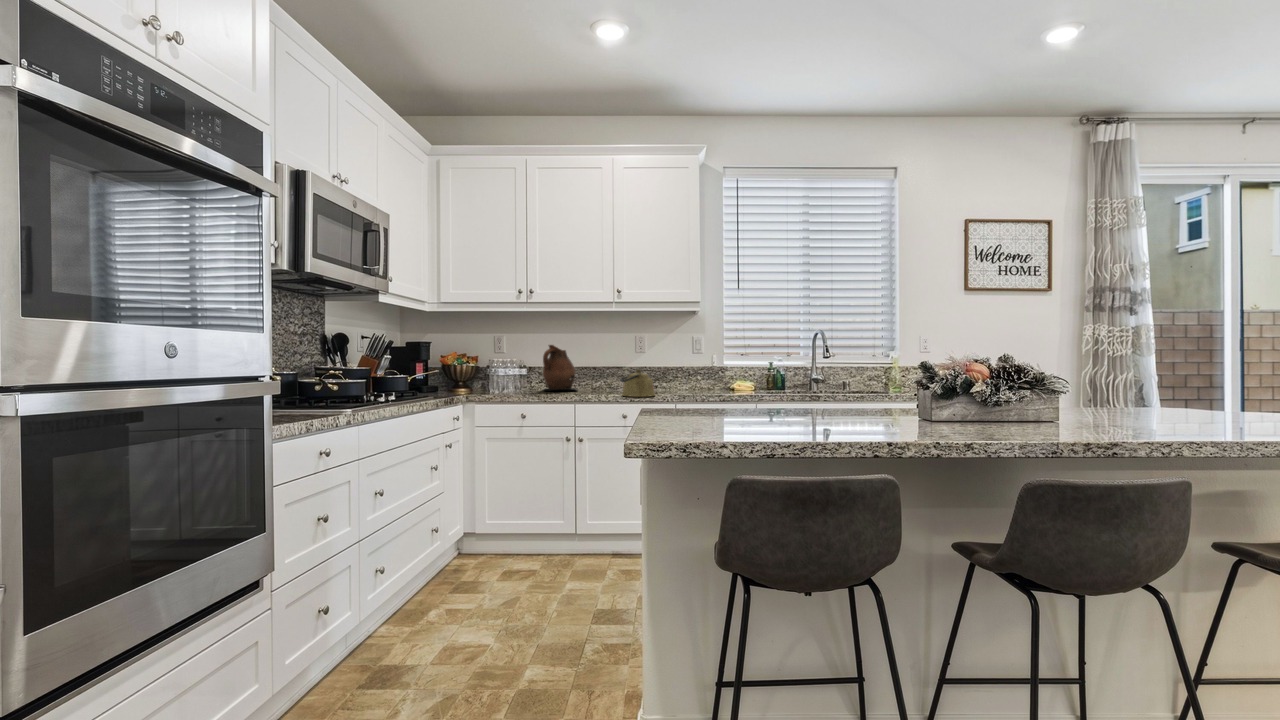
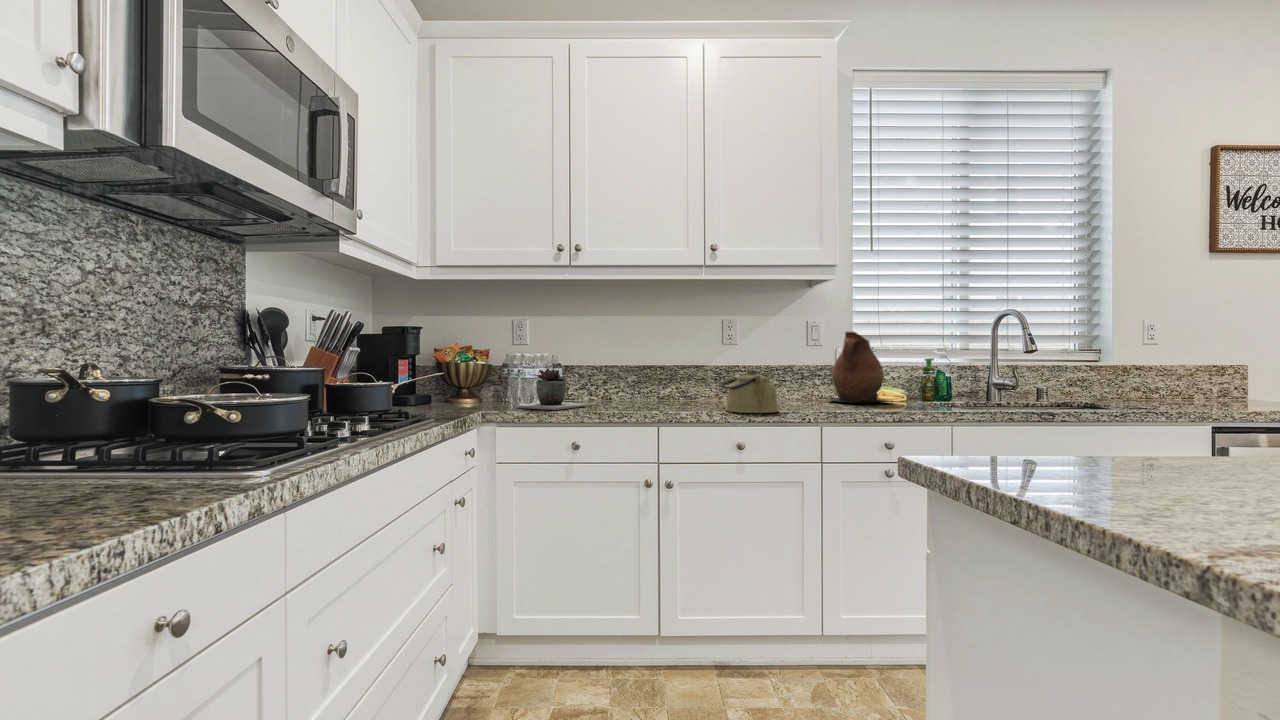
ceramic pitcher: present [543,345,577,390] -> present [830,332,892,402]
succulent plant: none [492,369,539,395] -> present [517,369,588,410]

